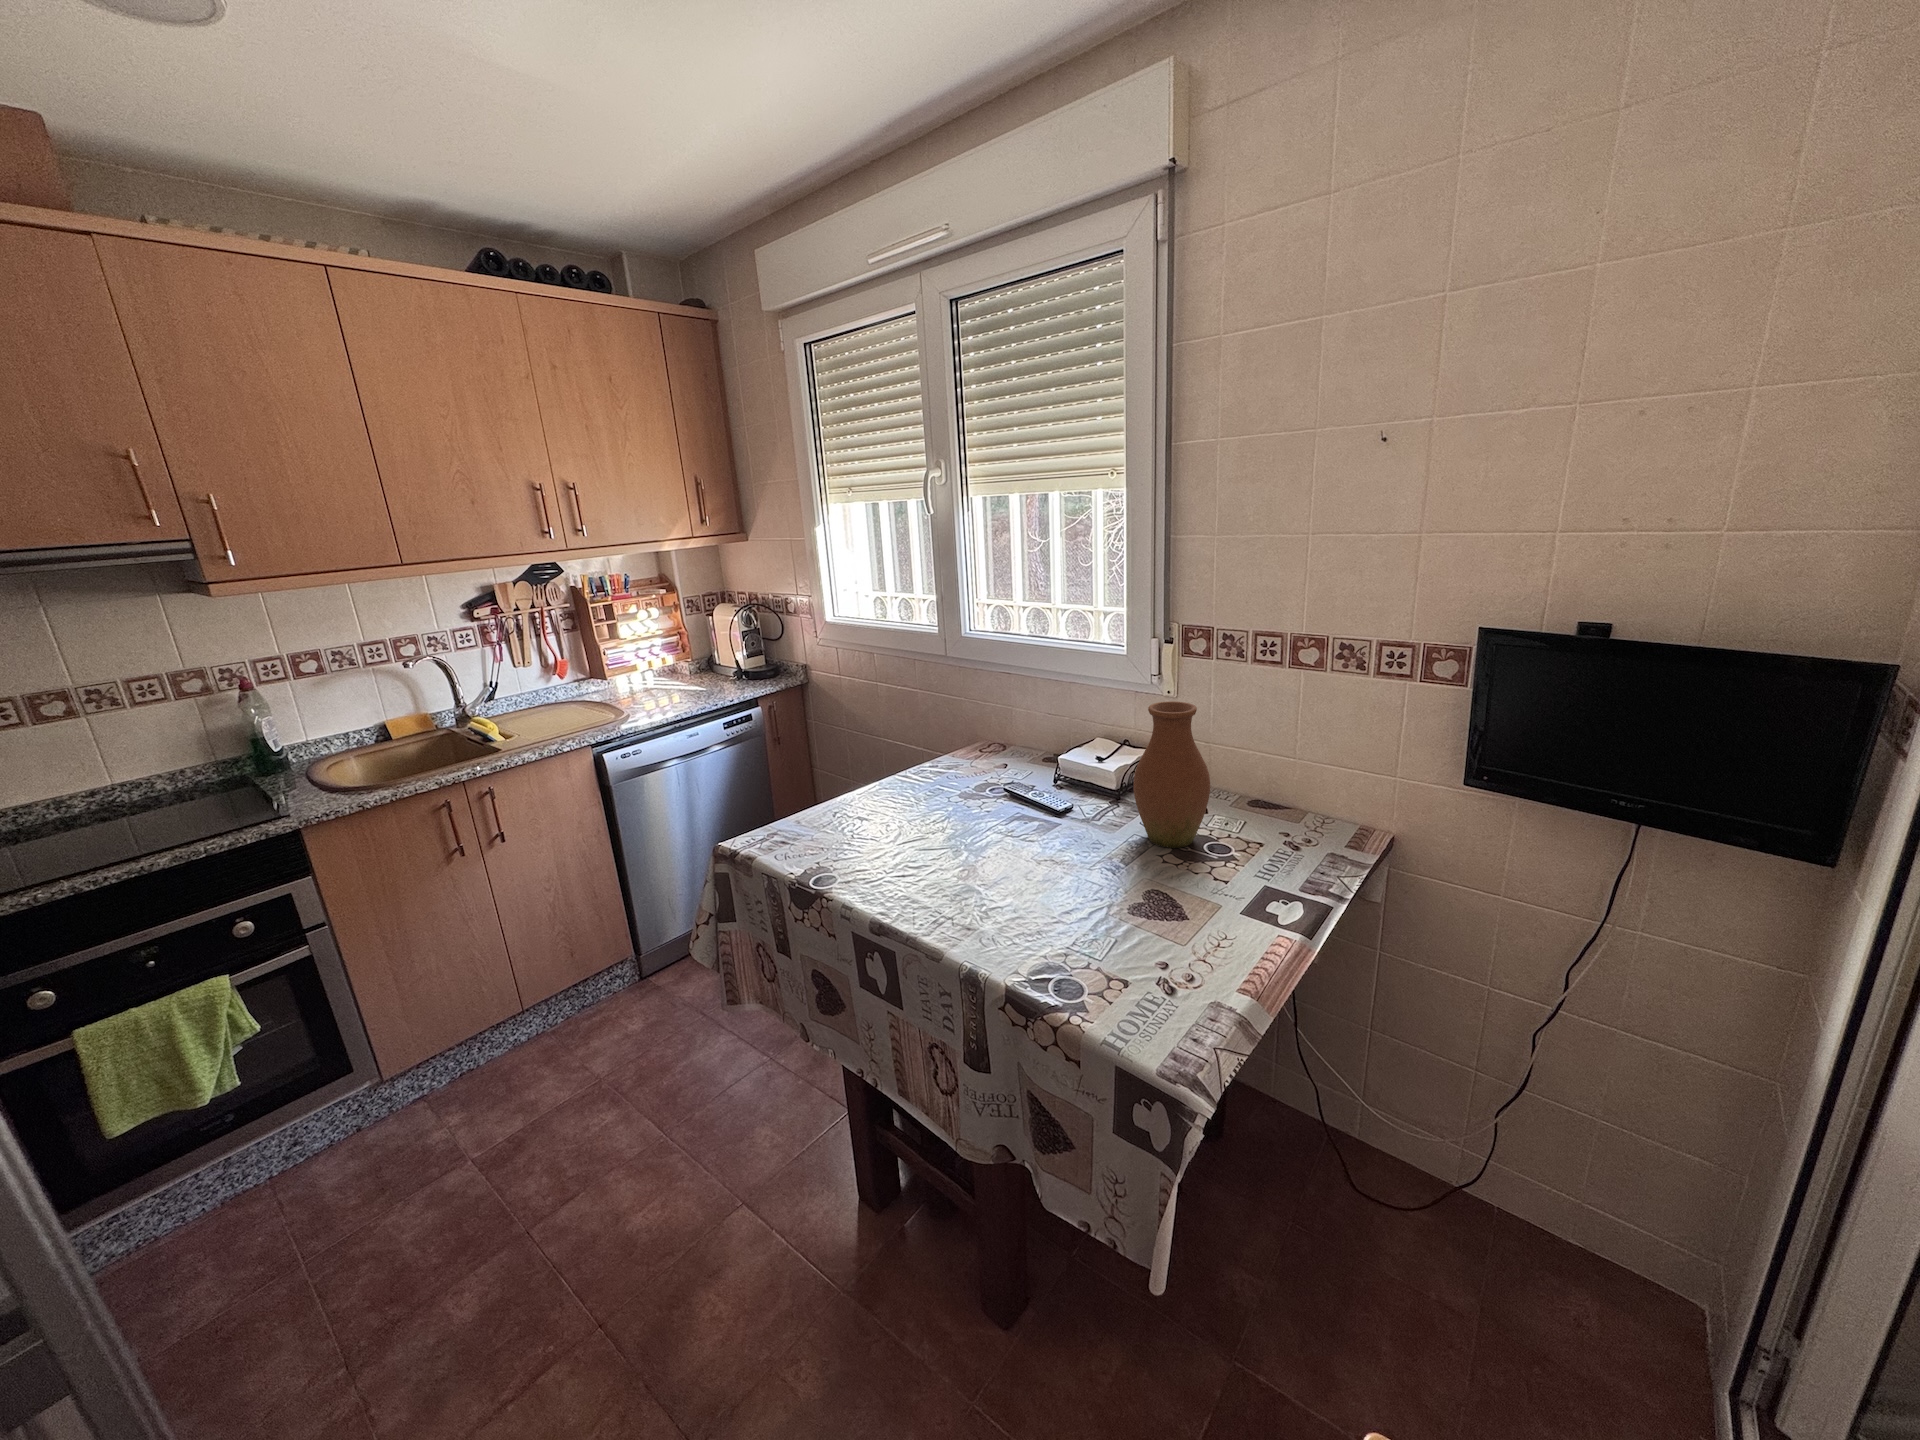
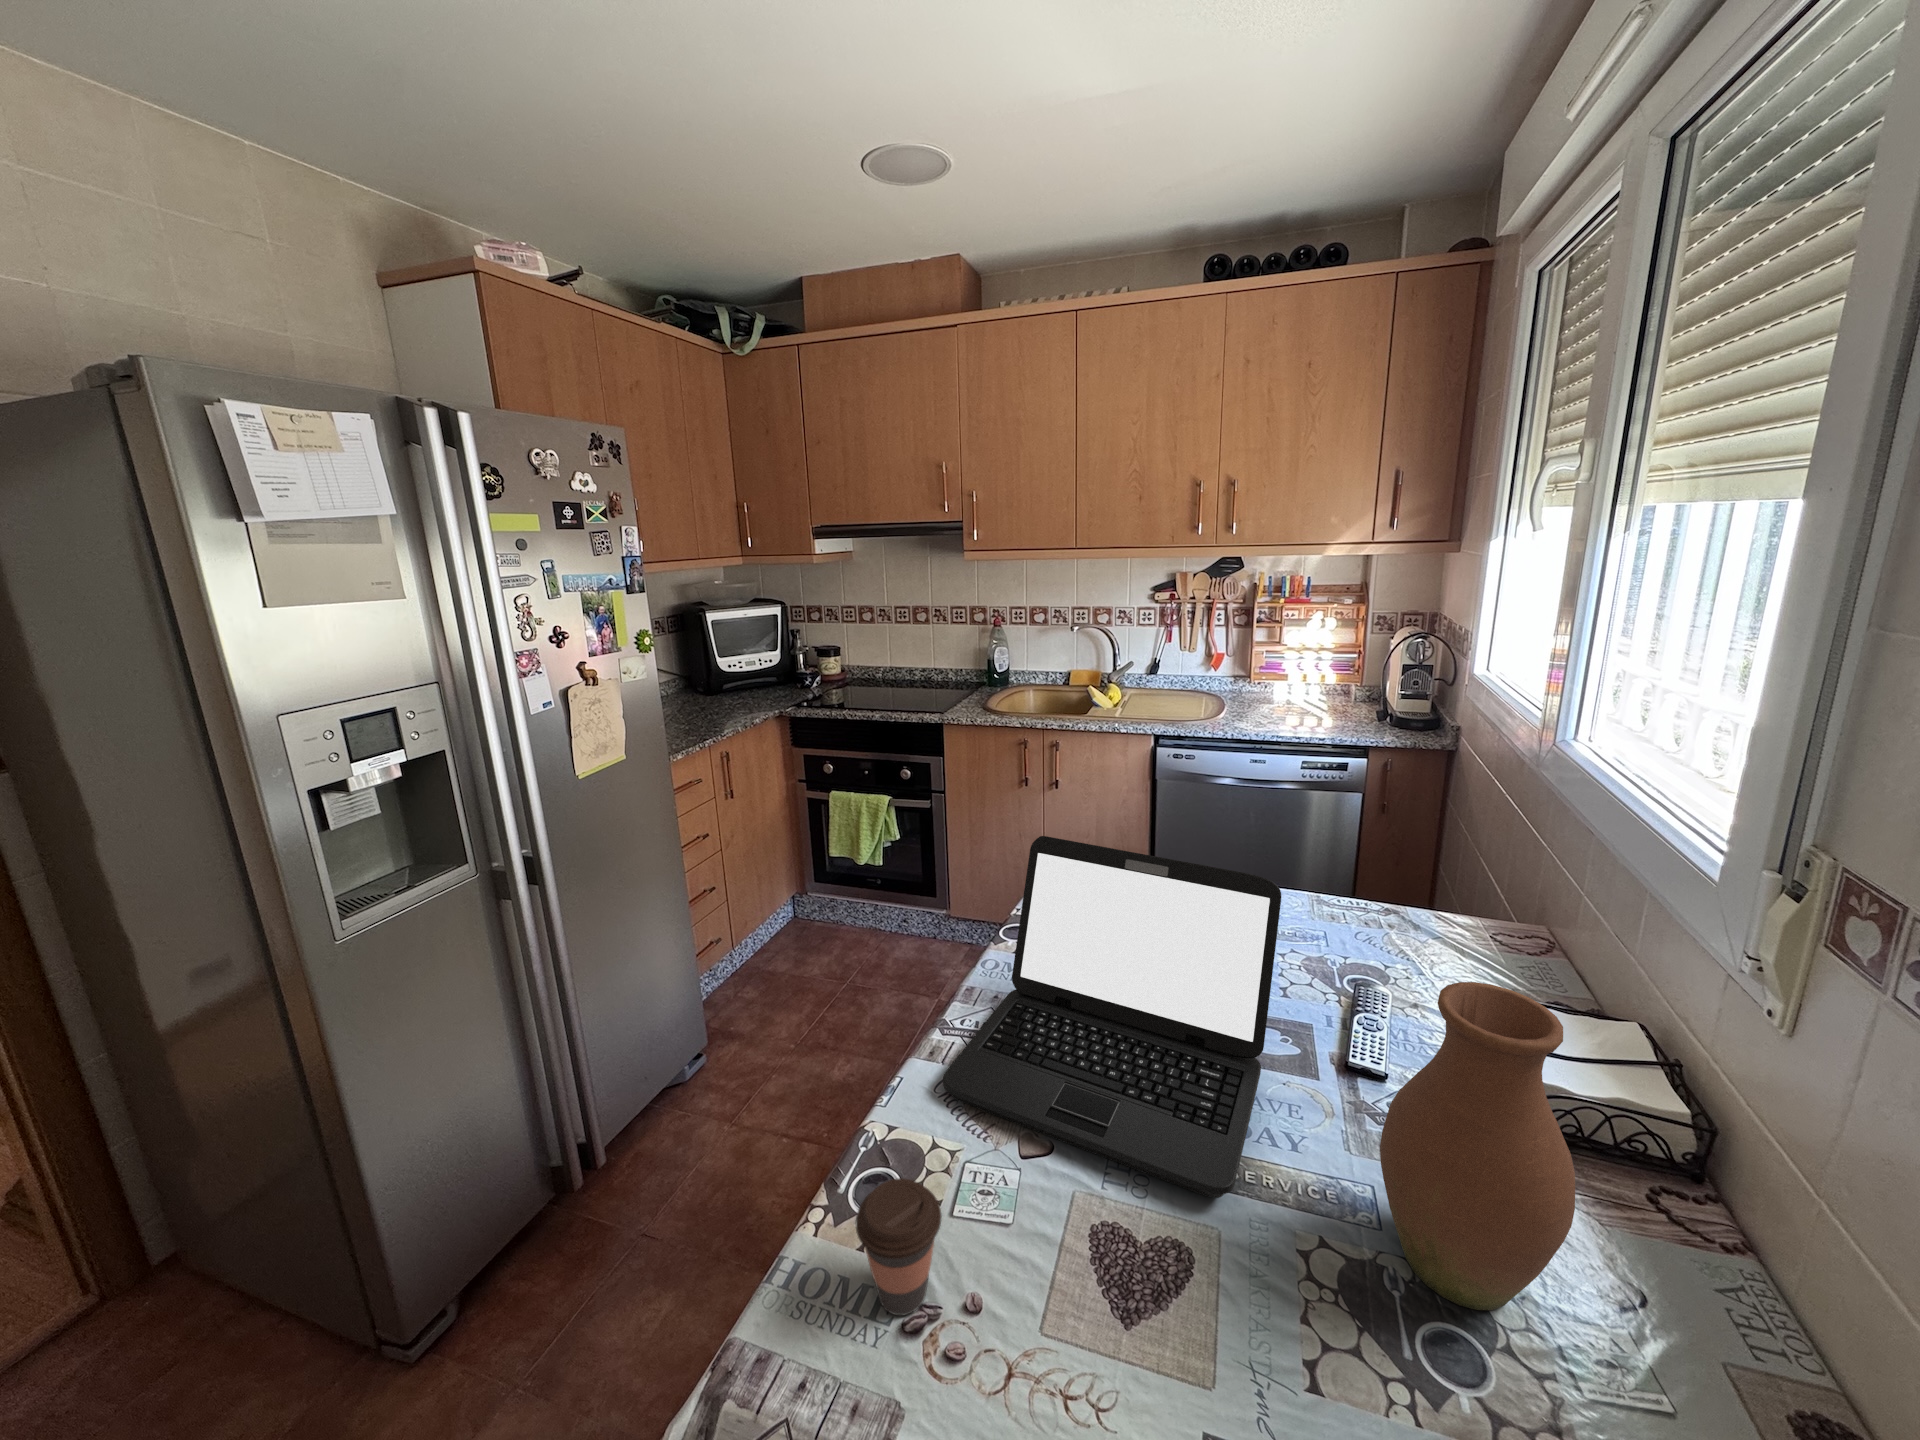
laptop: none [872,725,1125,946] -> present [943,836,1281,1198]
coffee cup: none [1120,915,1178,998] -> present [855,1178,942,1315]

